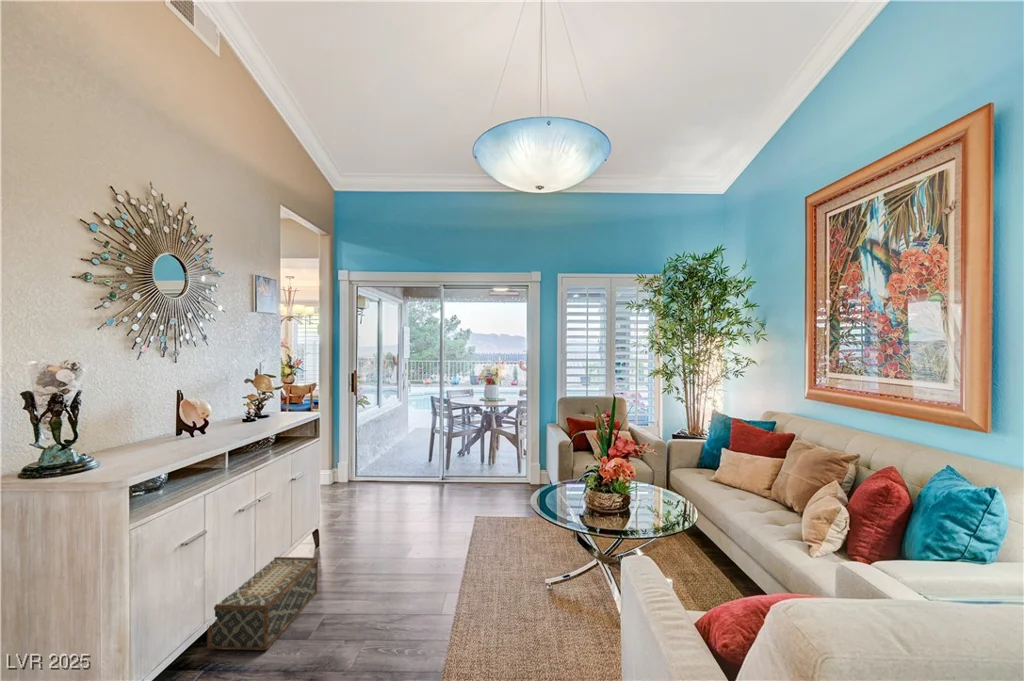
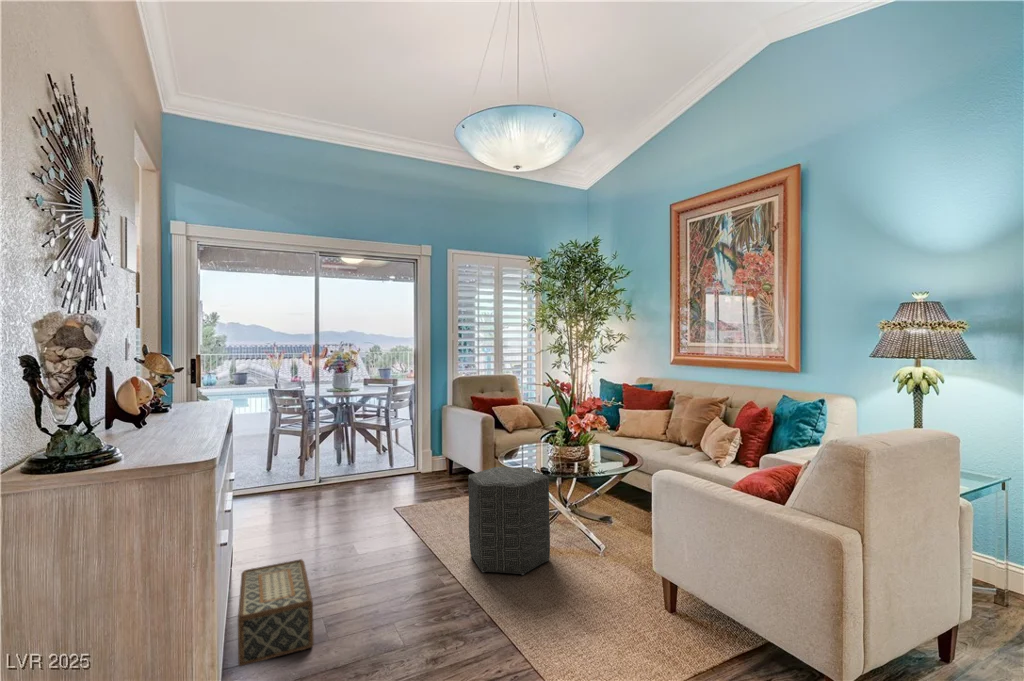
ottoman: none [469,500,554,632] -> present [468,467,550,575]

